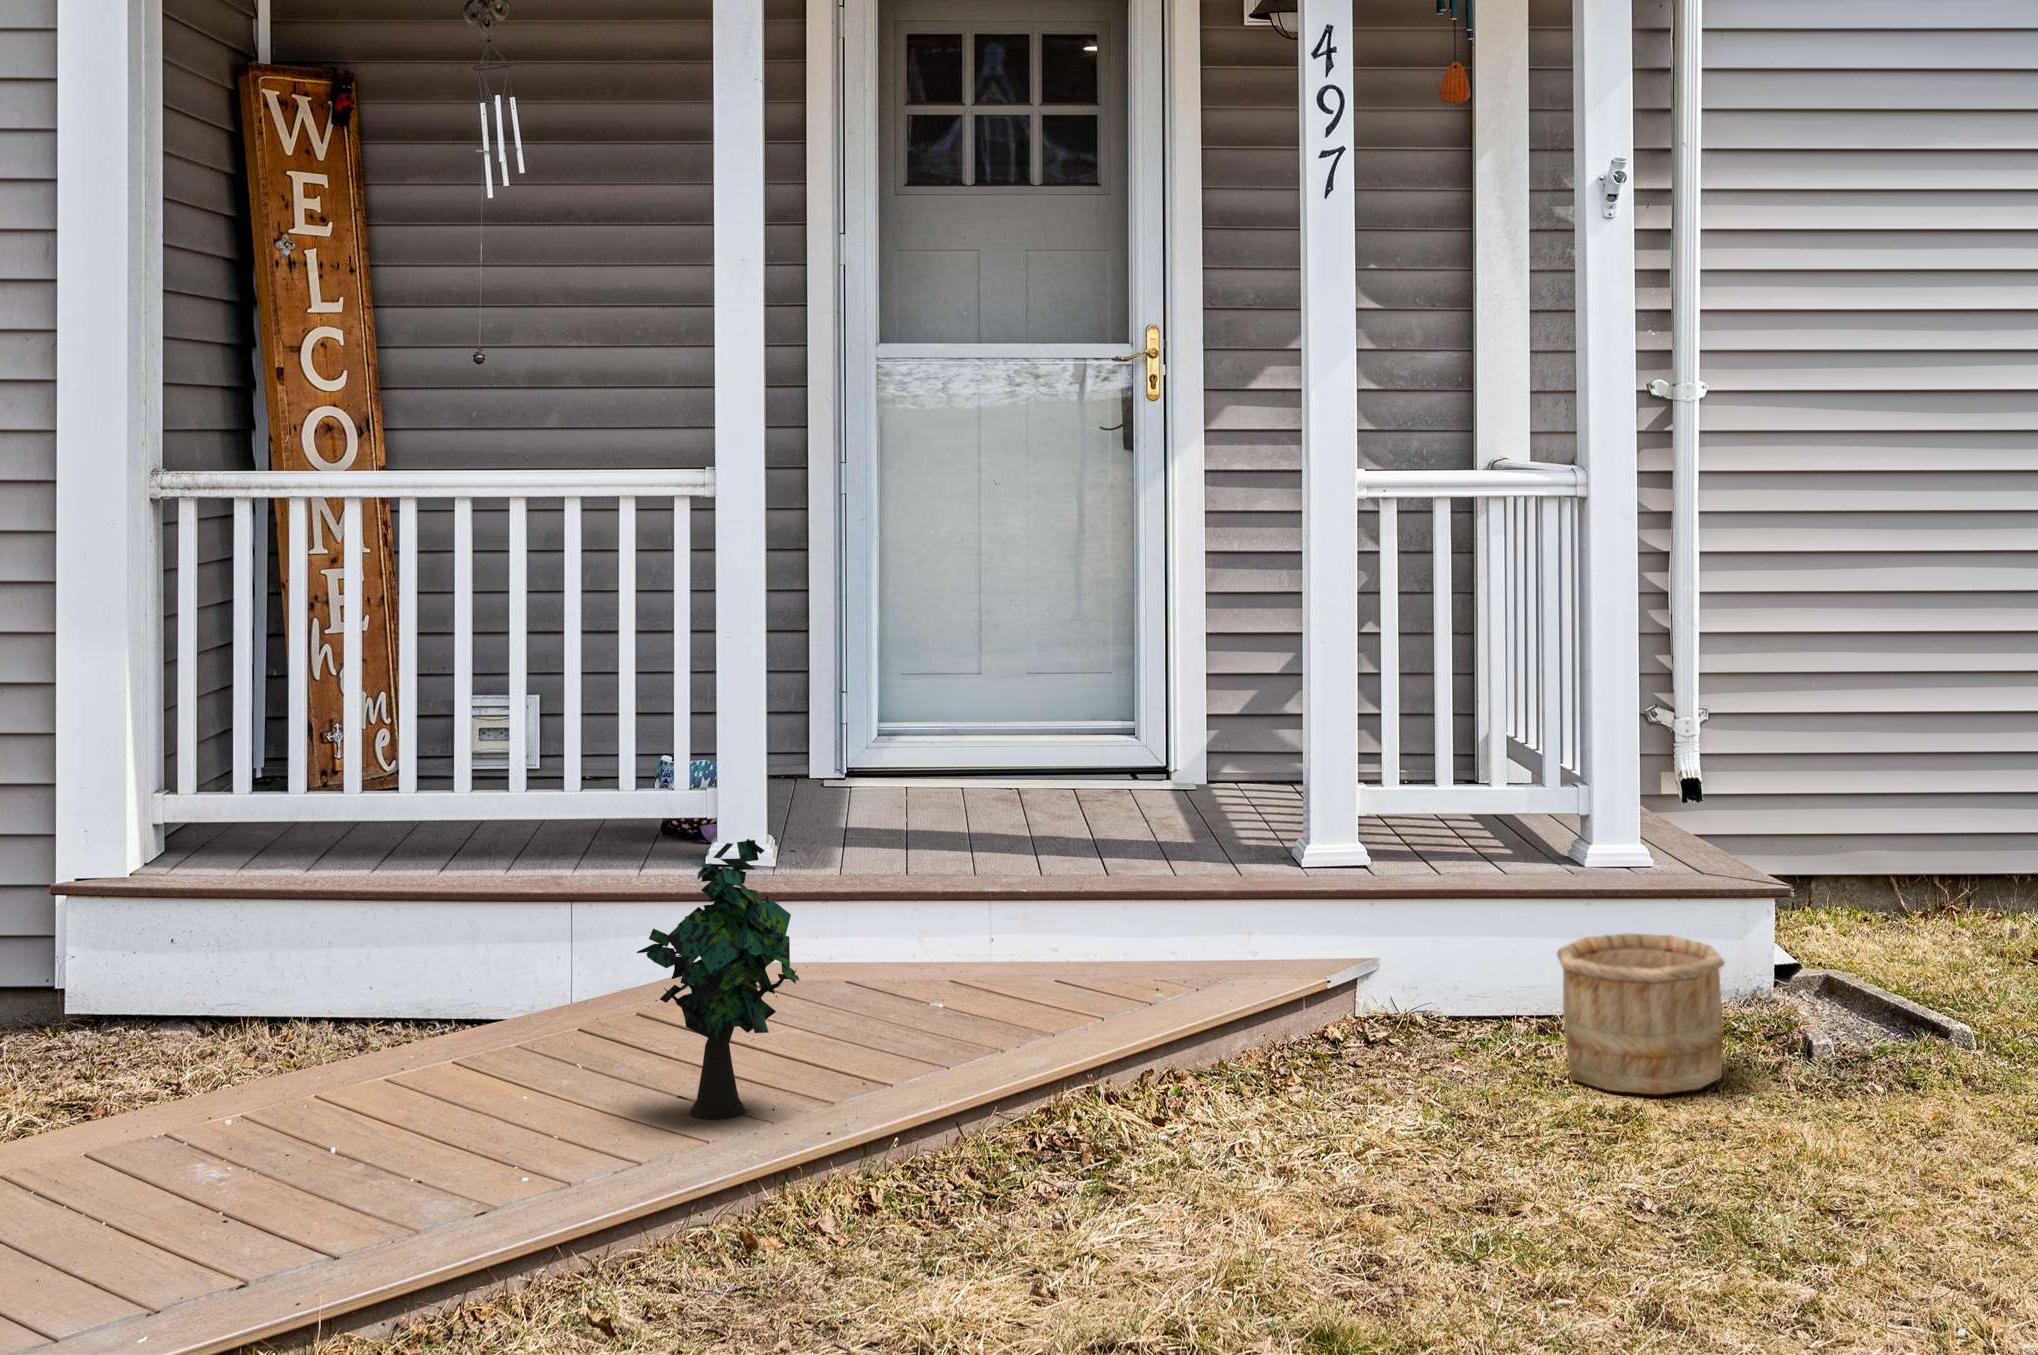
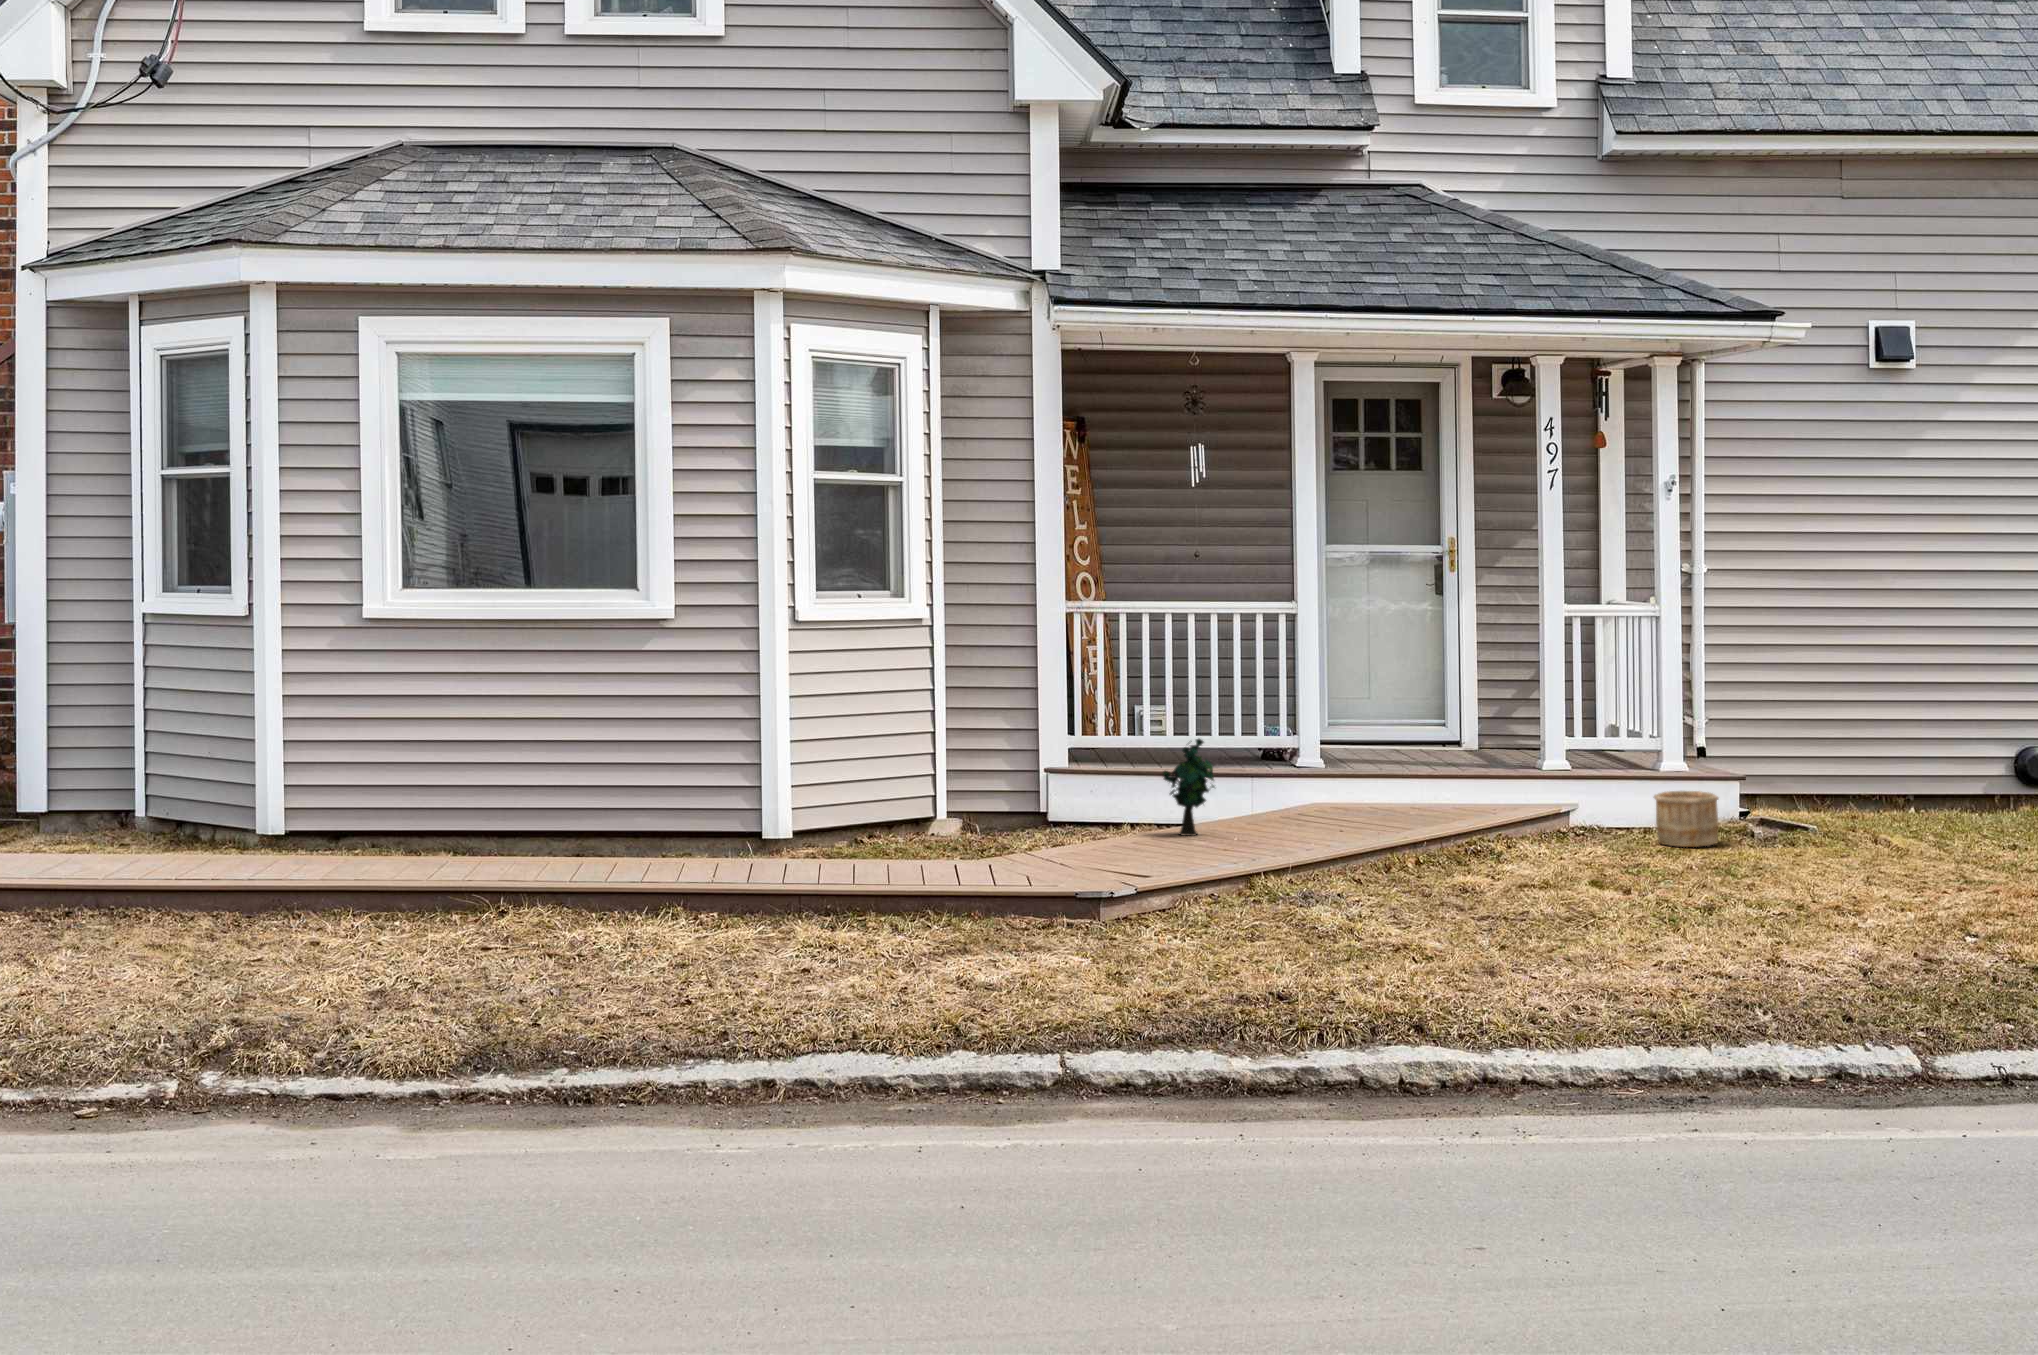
decorative plant: present [637,839,799,1119] -> present [1163,739,1214,836]

